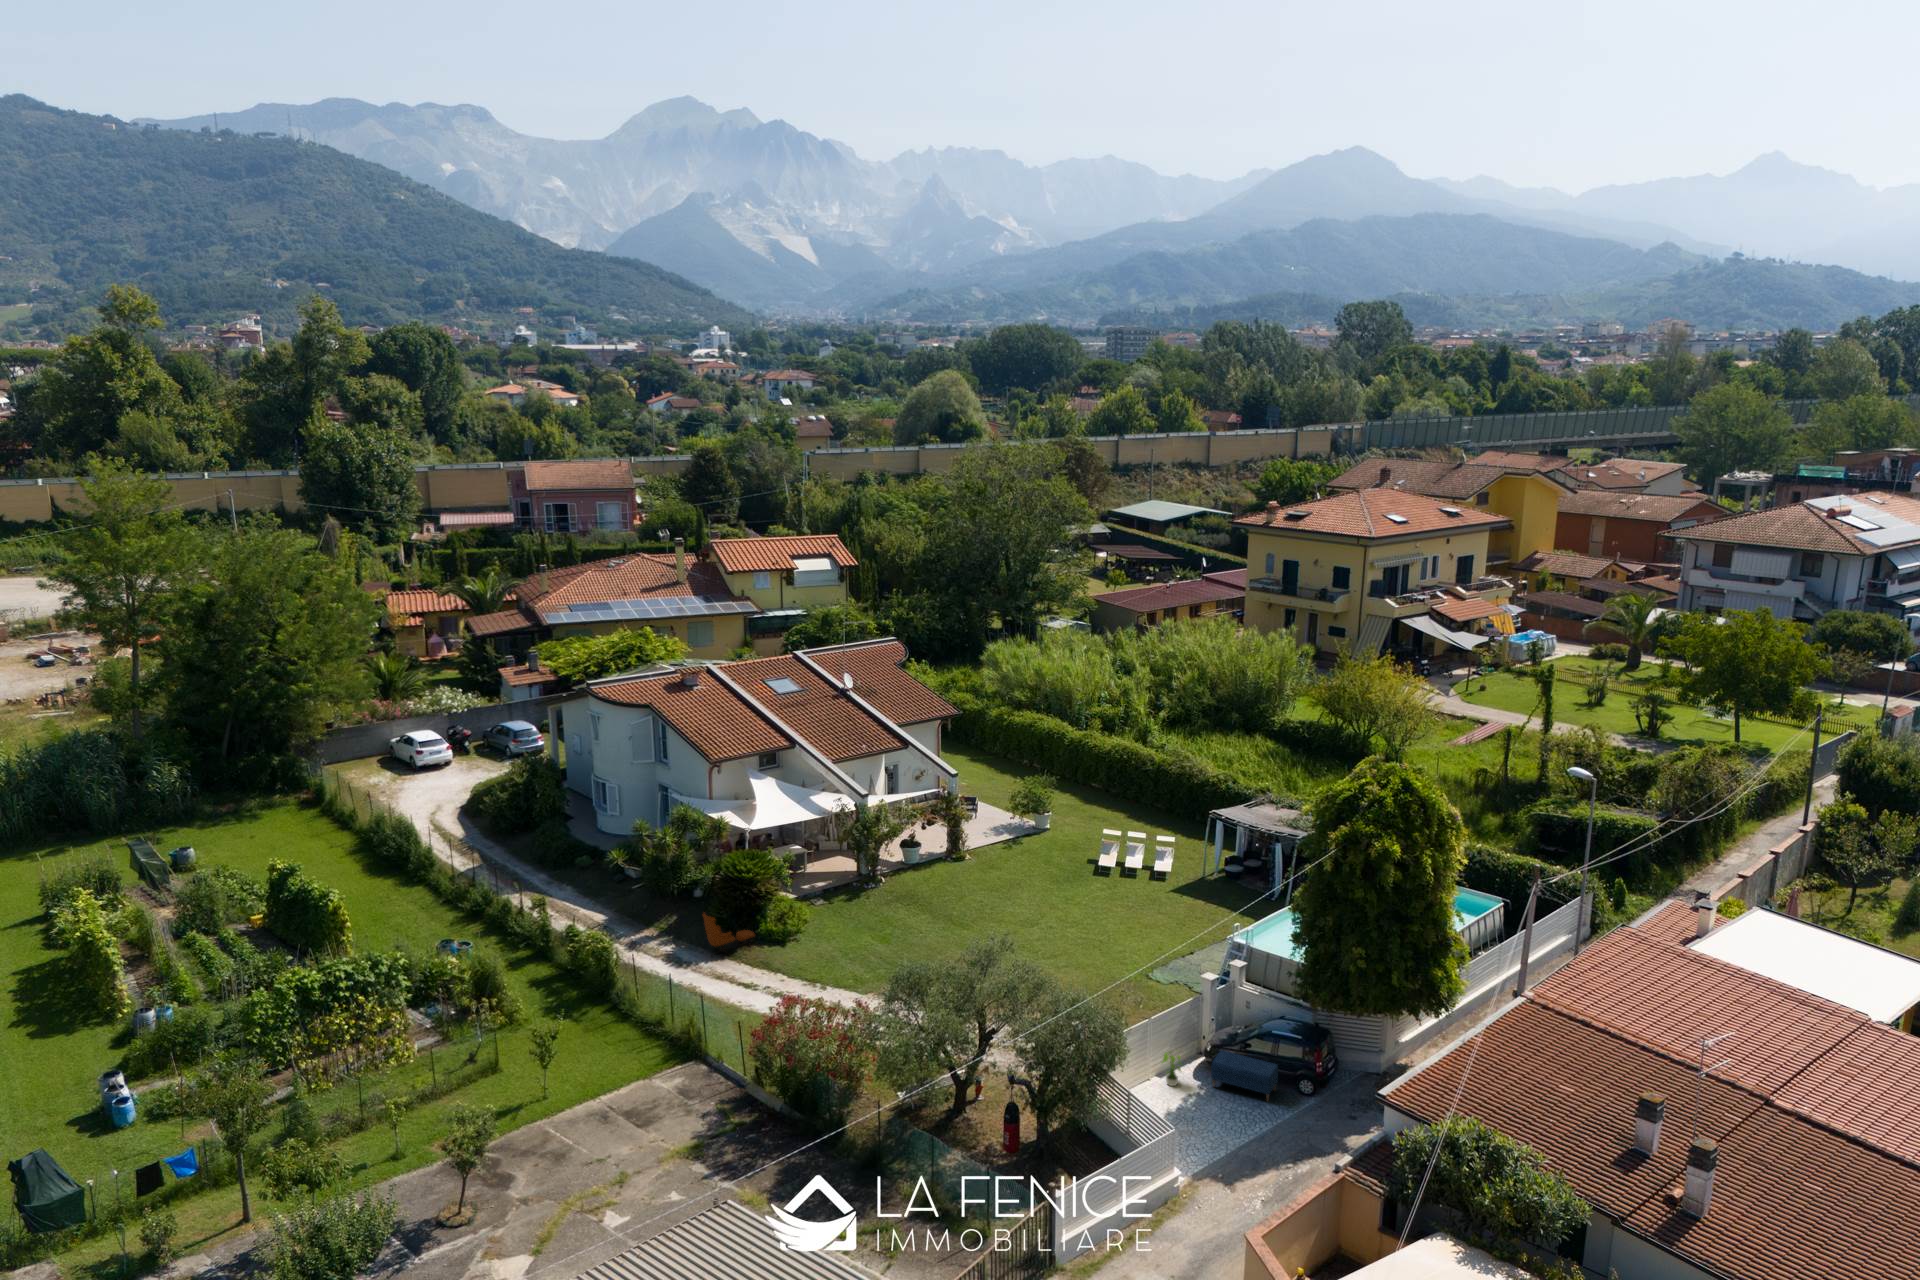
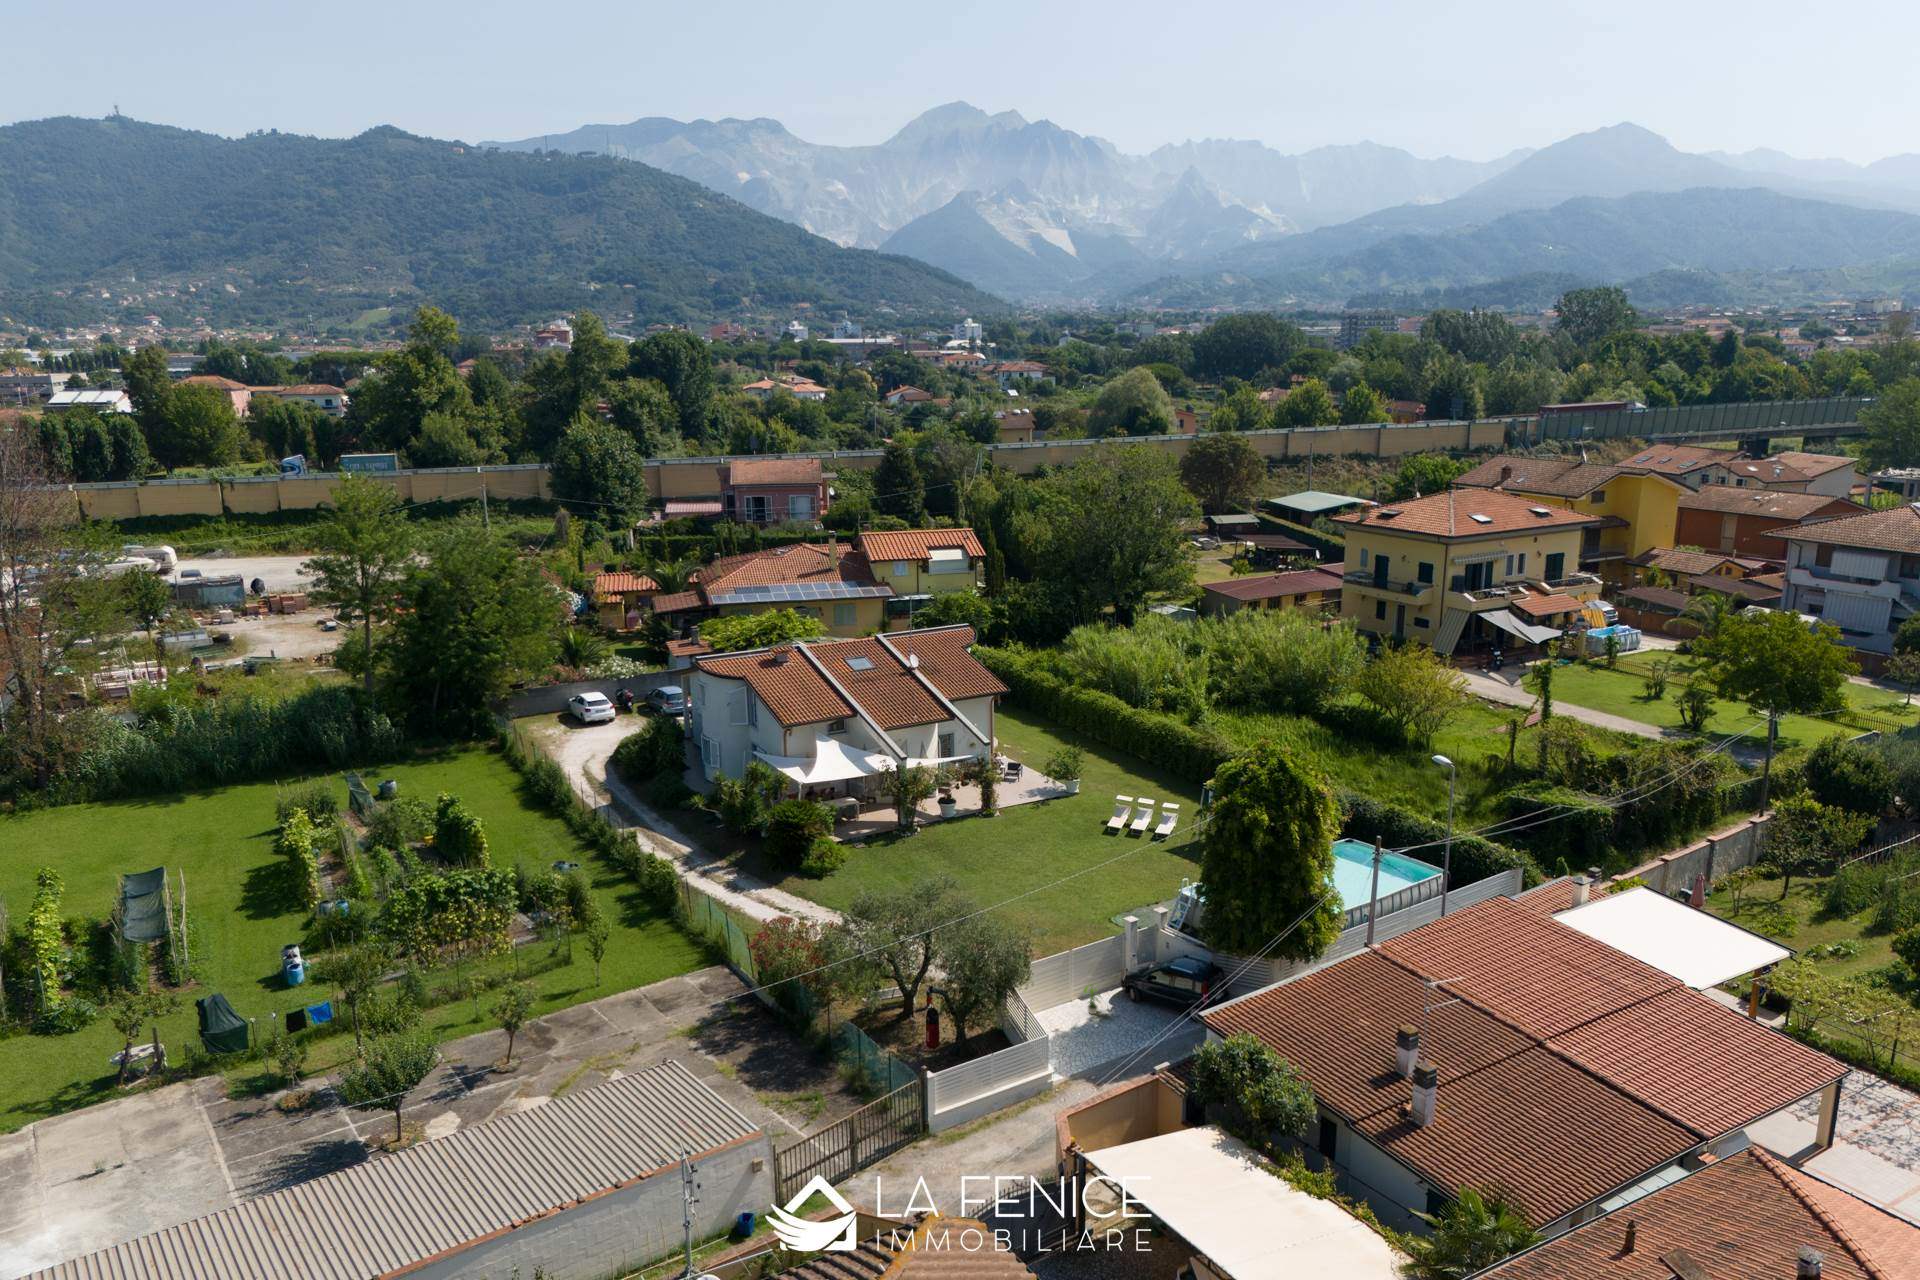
lounge chair: present [703,913,755,954] -> none [752,850,798,887]
bench: present [1211,1050,1278,1101] -> none [1124,987,1181,1033]

